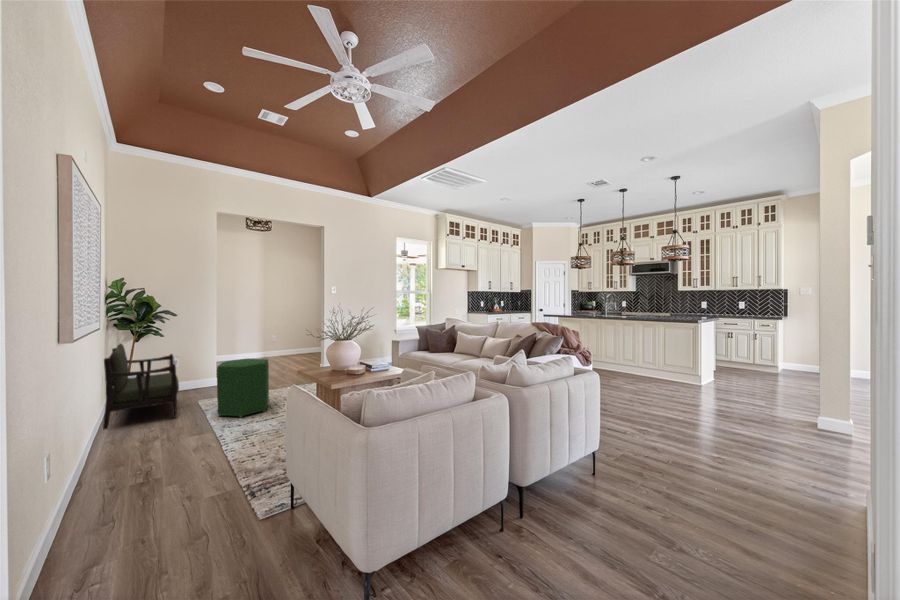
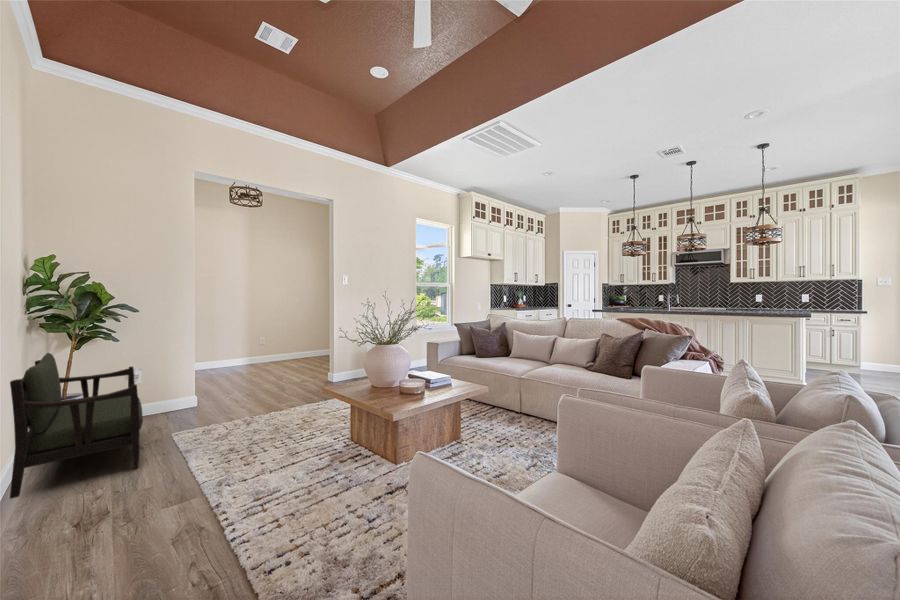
ottoman: present [217,359,269,417] -> none [204,373,280,464]

